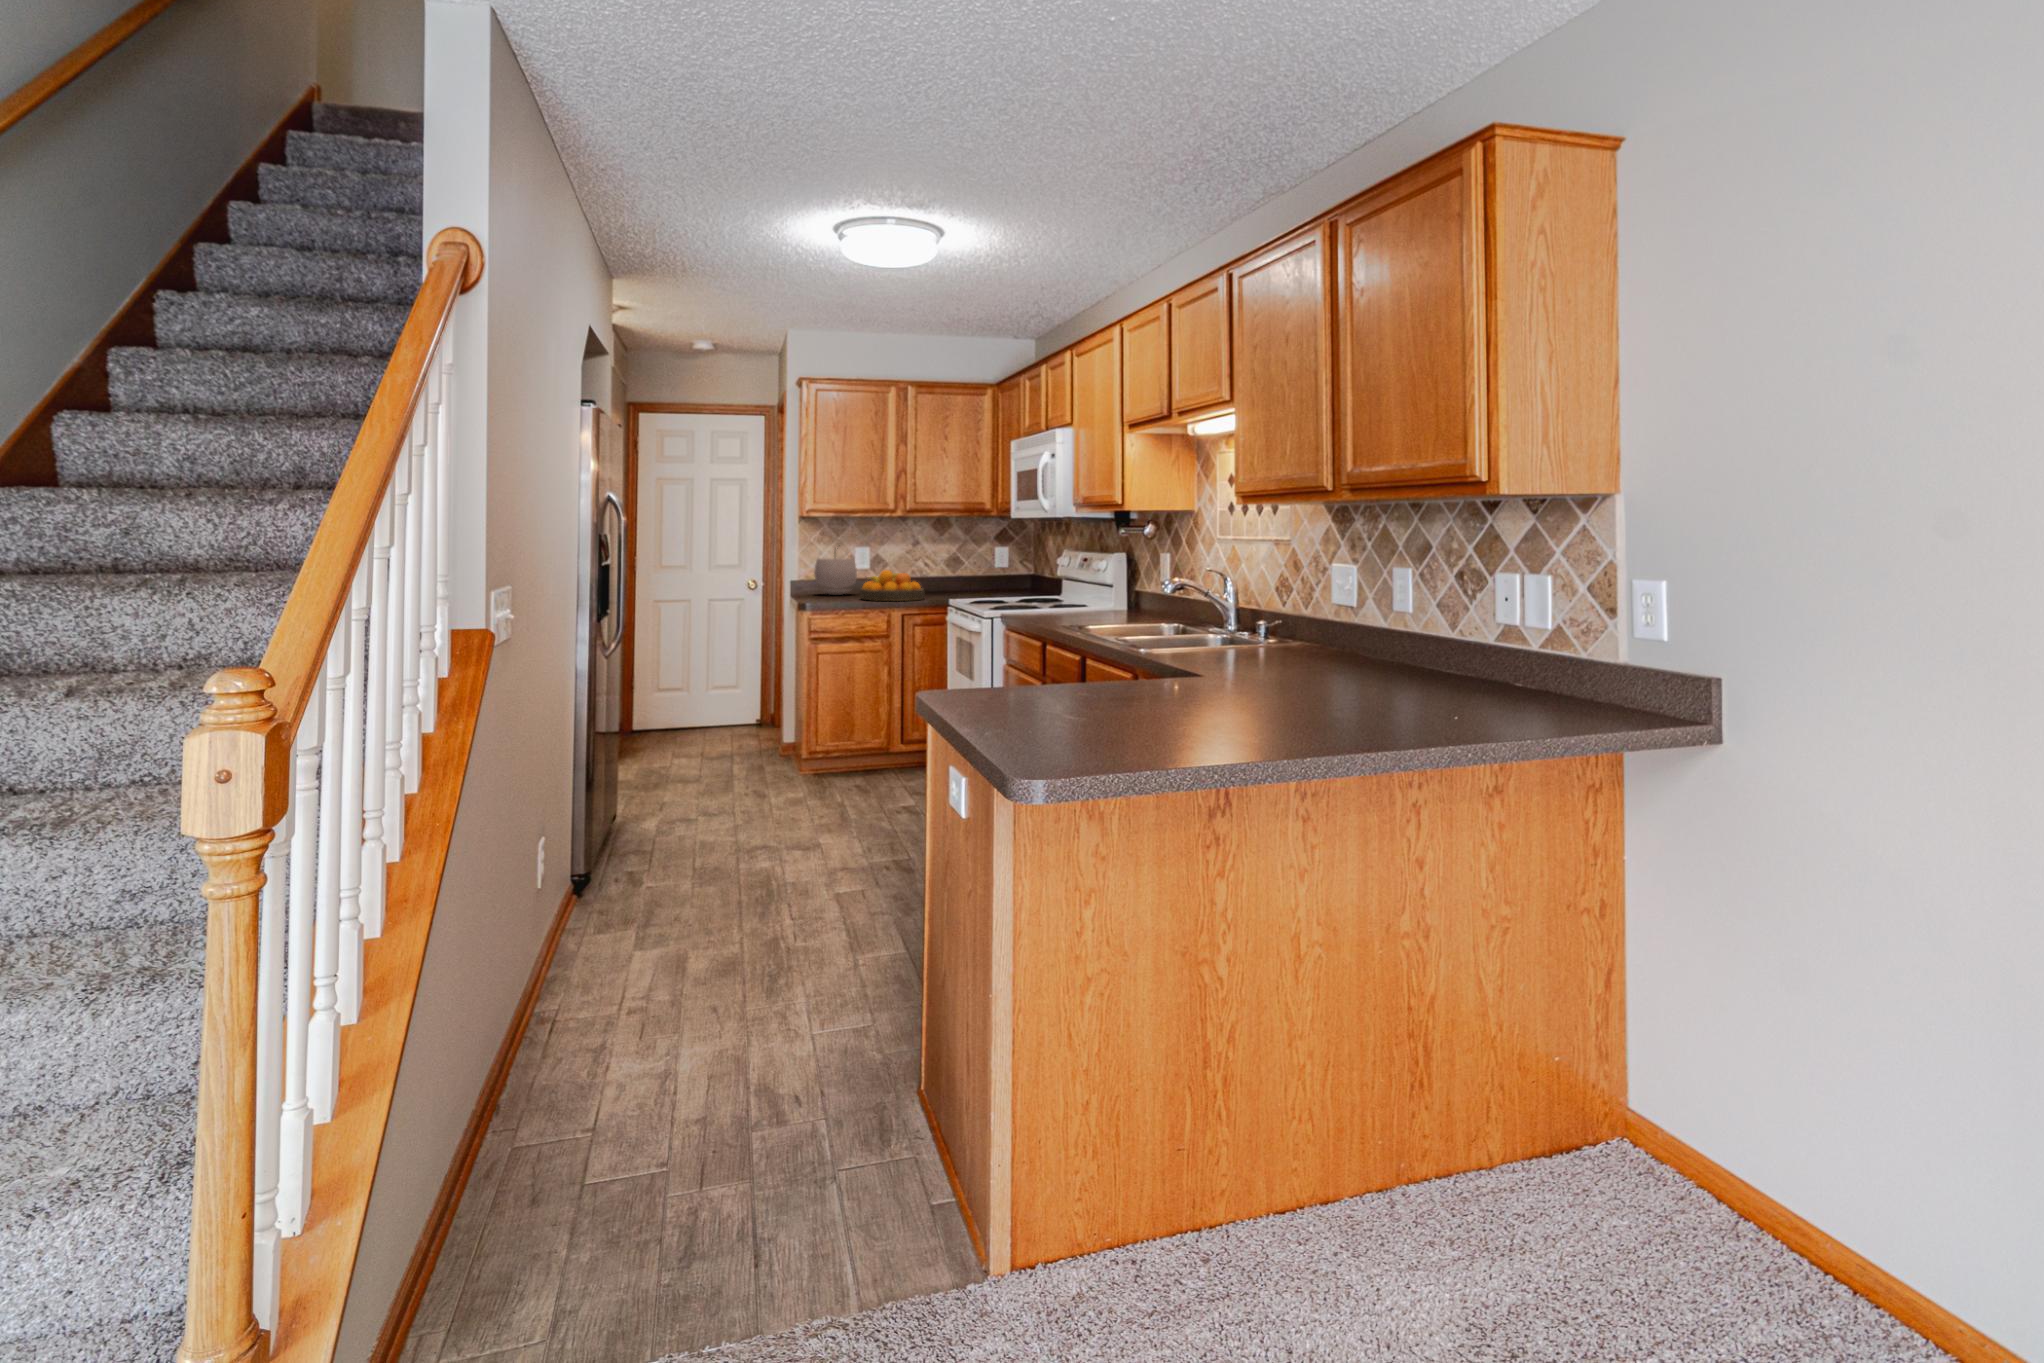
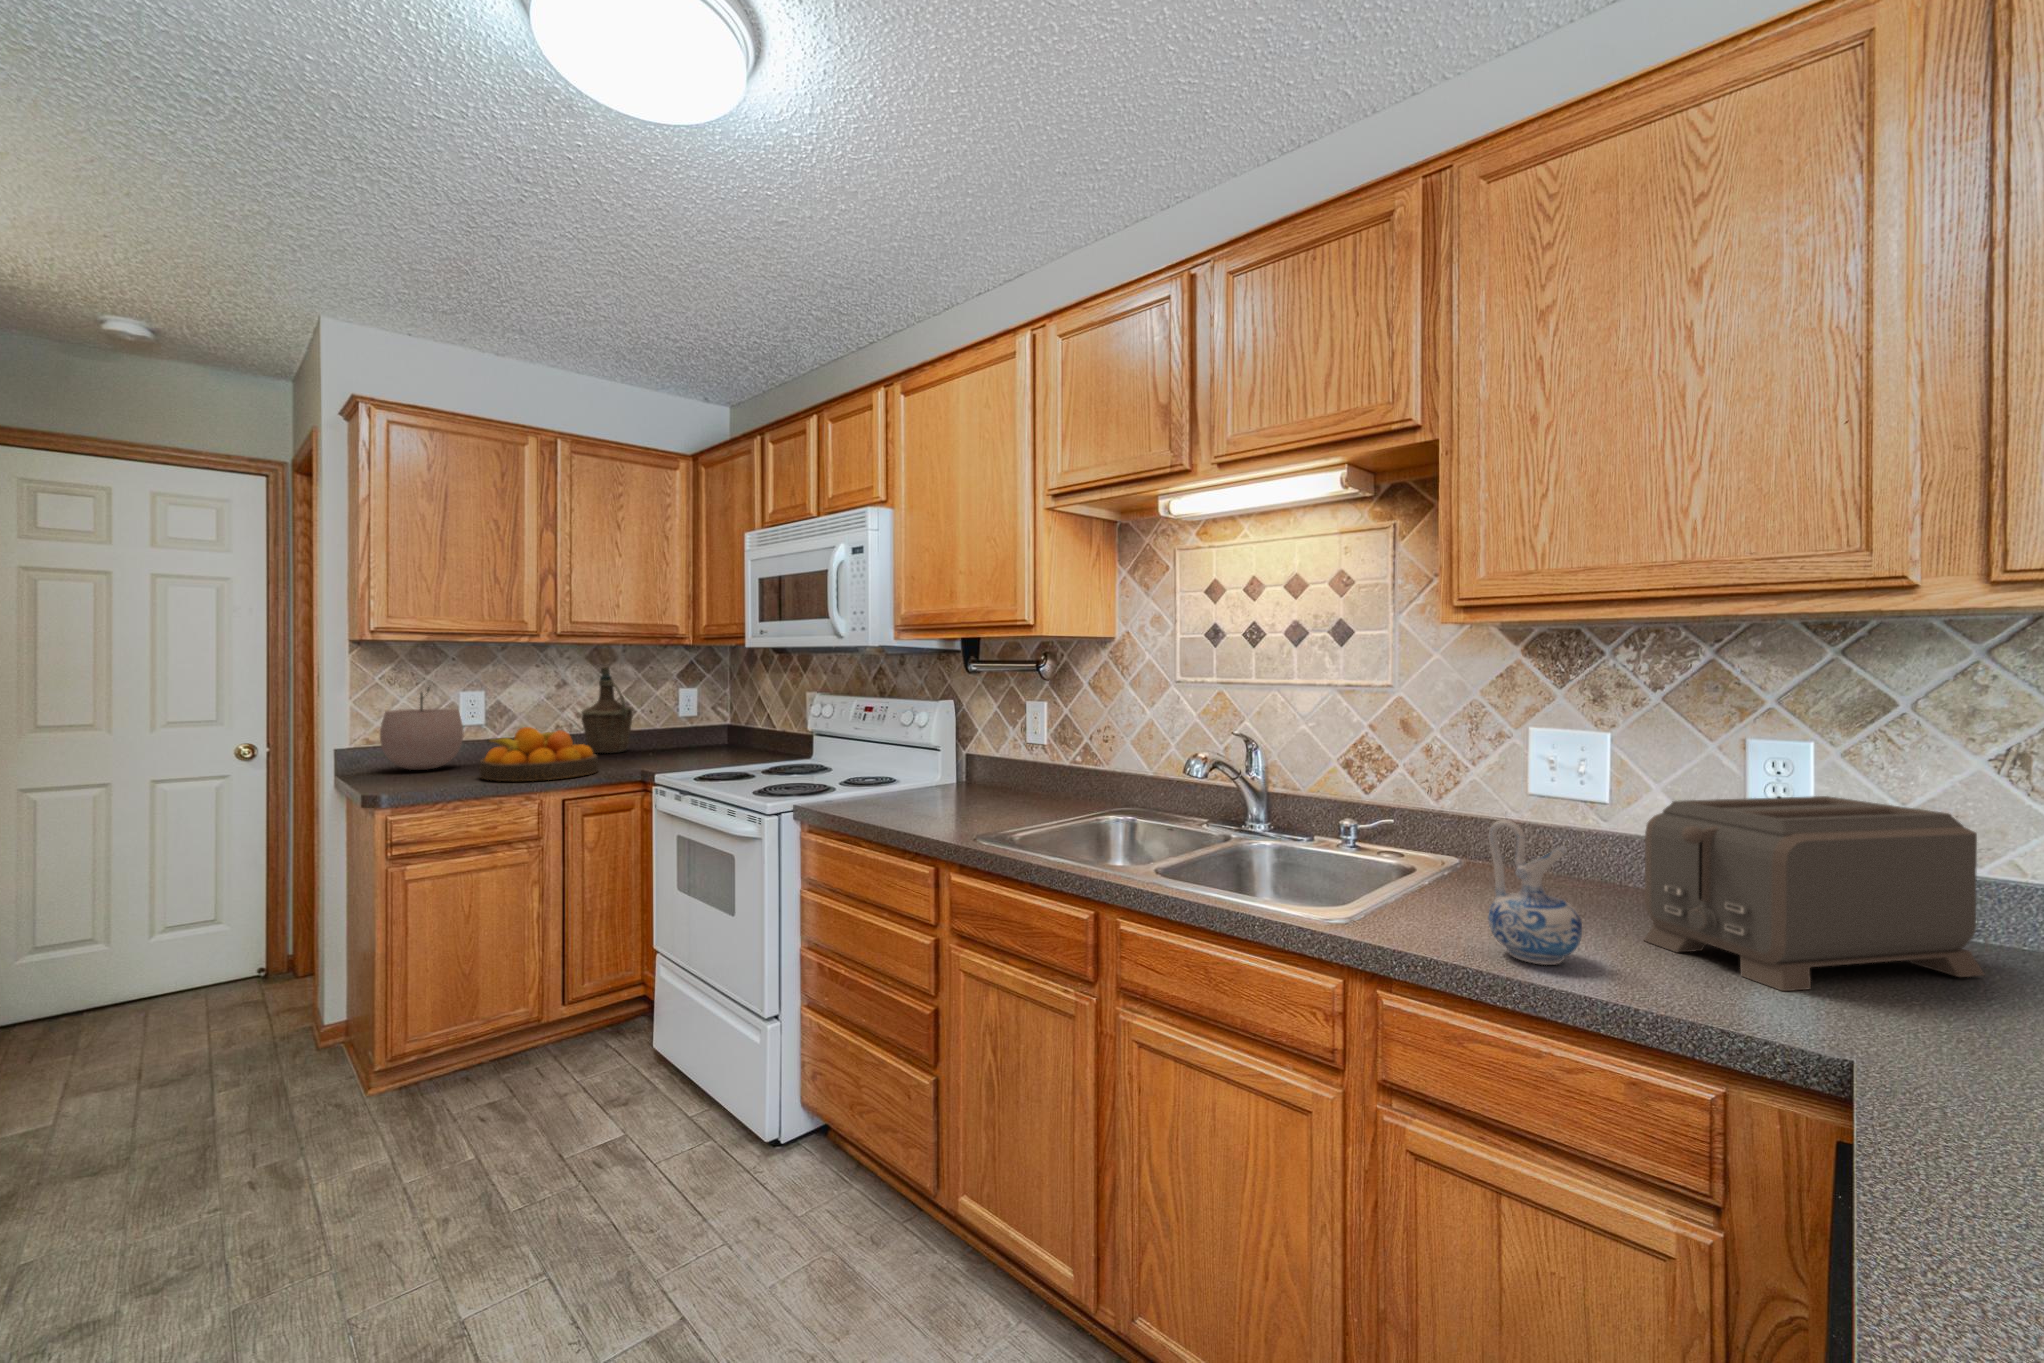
bottle: none [926,534,958,593] -> present [582,667,632,753]
toaster: none [1260,592,1393,676] -> present [1644,796,1984,991]
ceramic pitcher: none [1179,596,1216,660] -> present [1488,820,1582,965]

